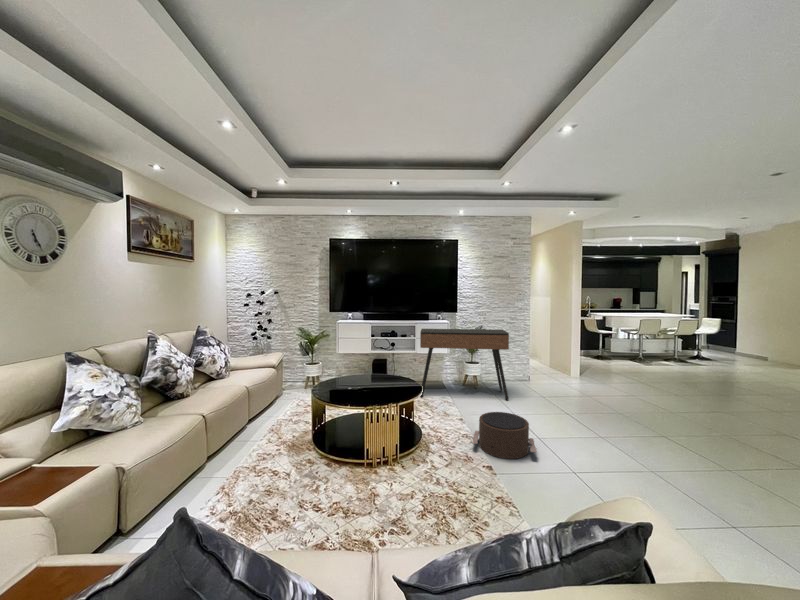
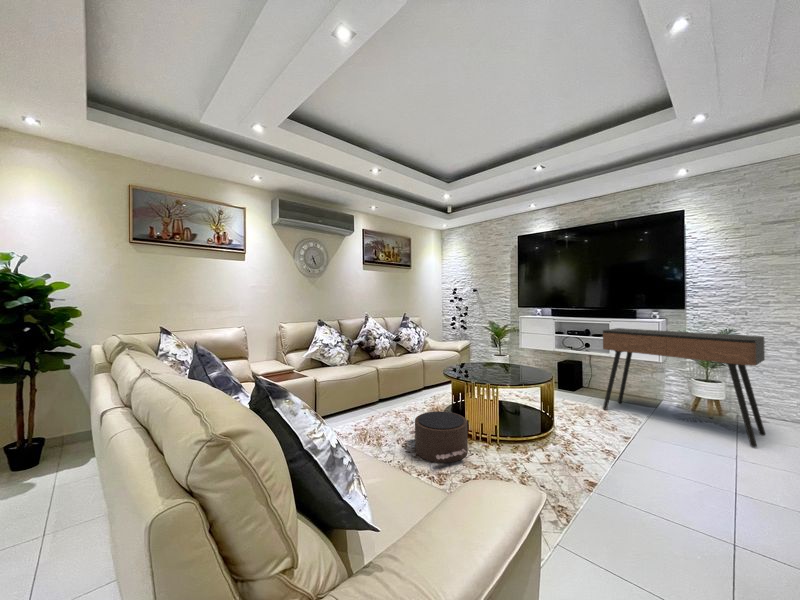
pouf: present [473,412,536,459] -> present [409,411,468,463]

